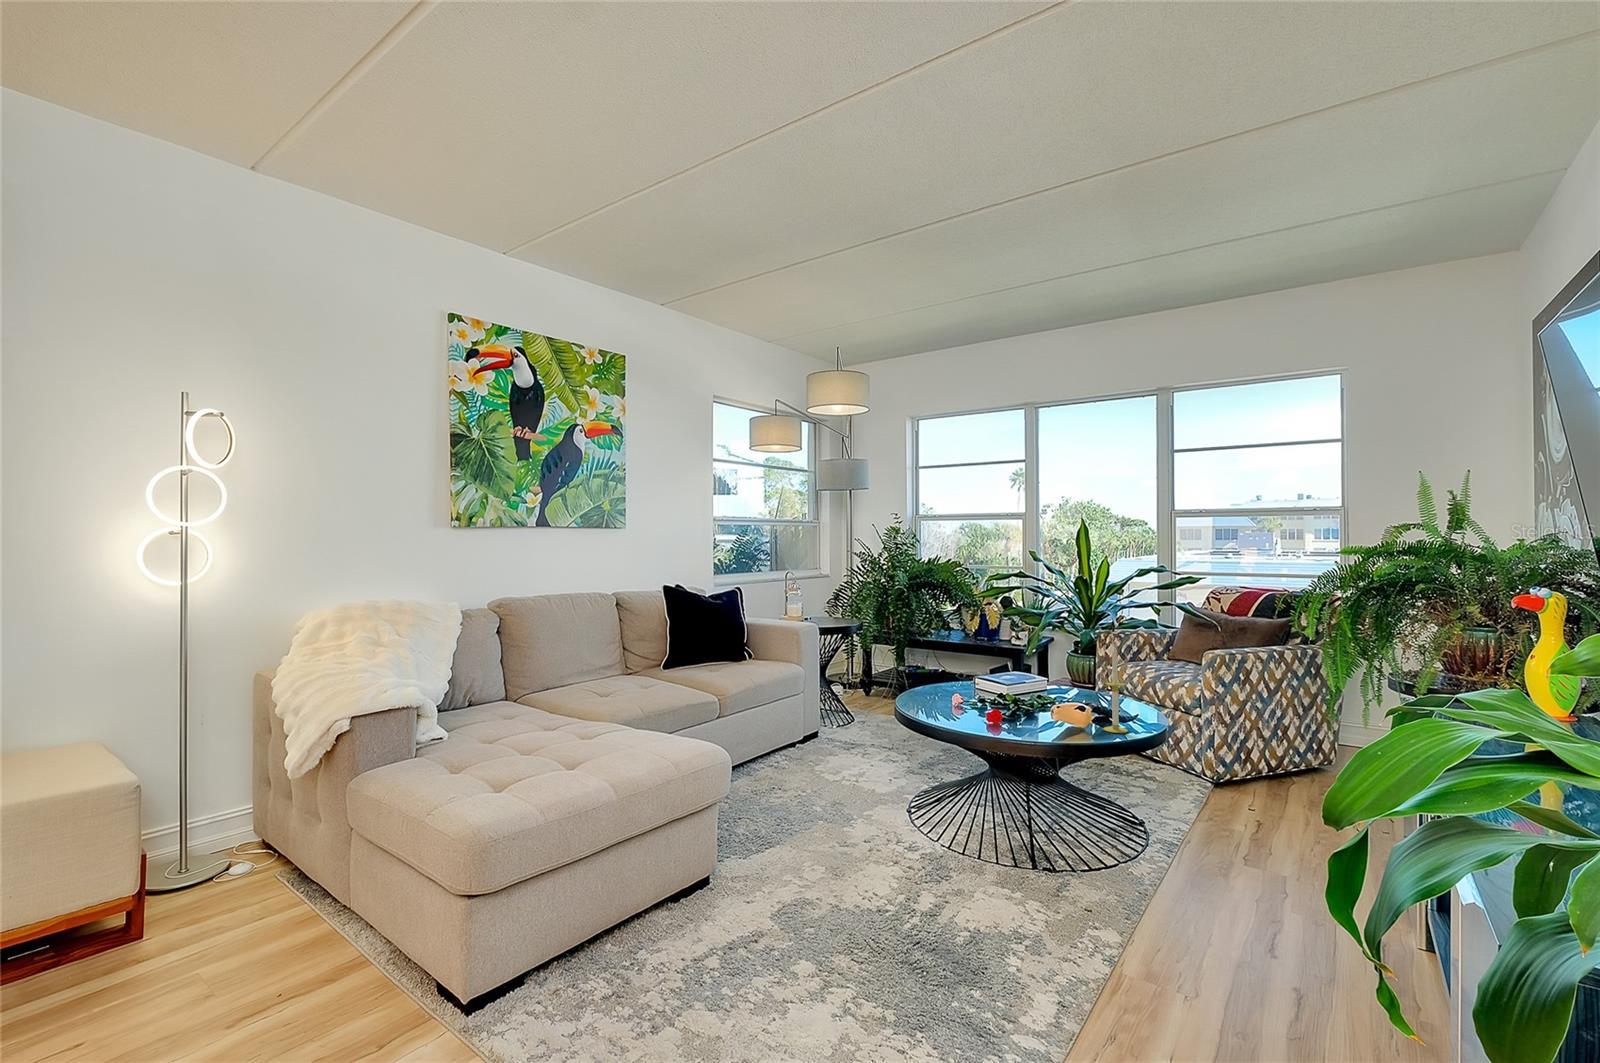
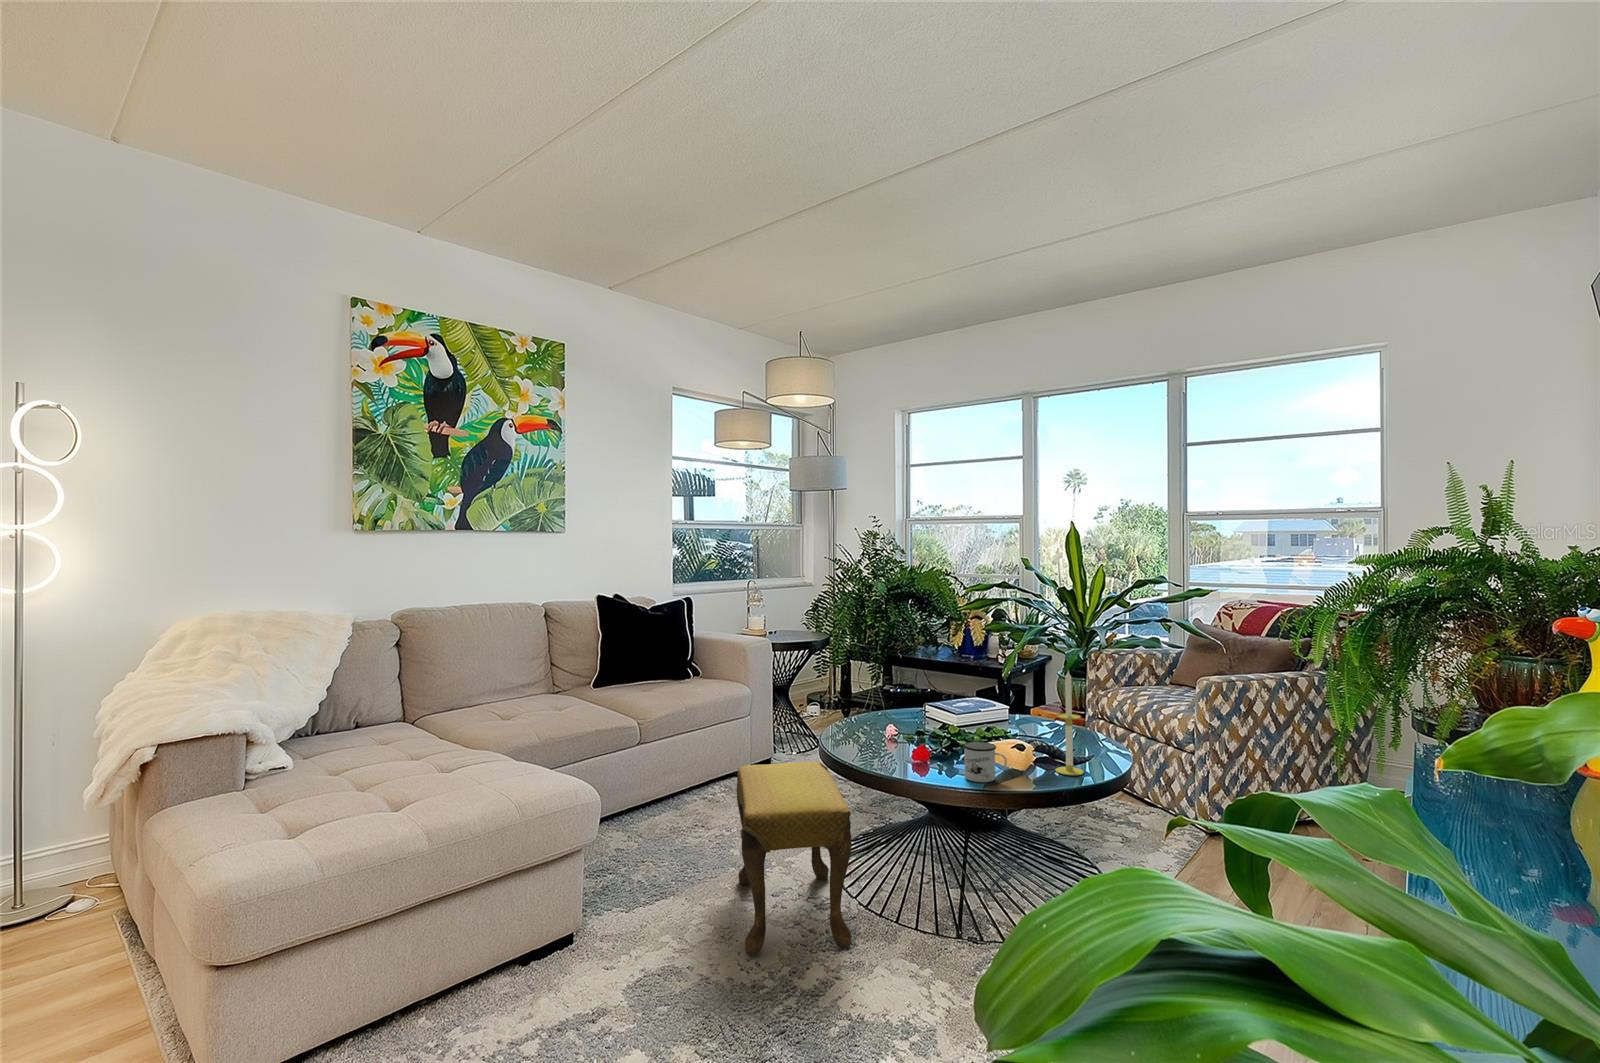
mug: none [1030,706,1068,740] -> present [963,742,1007,782]
footstool: none [832,727,949,886] -> present [737,761,852,955]

